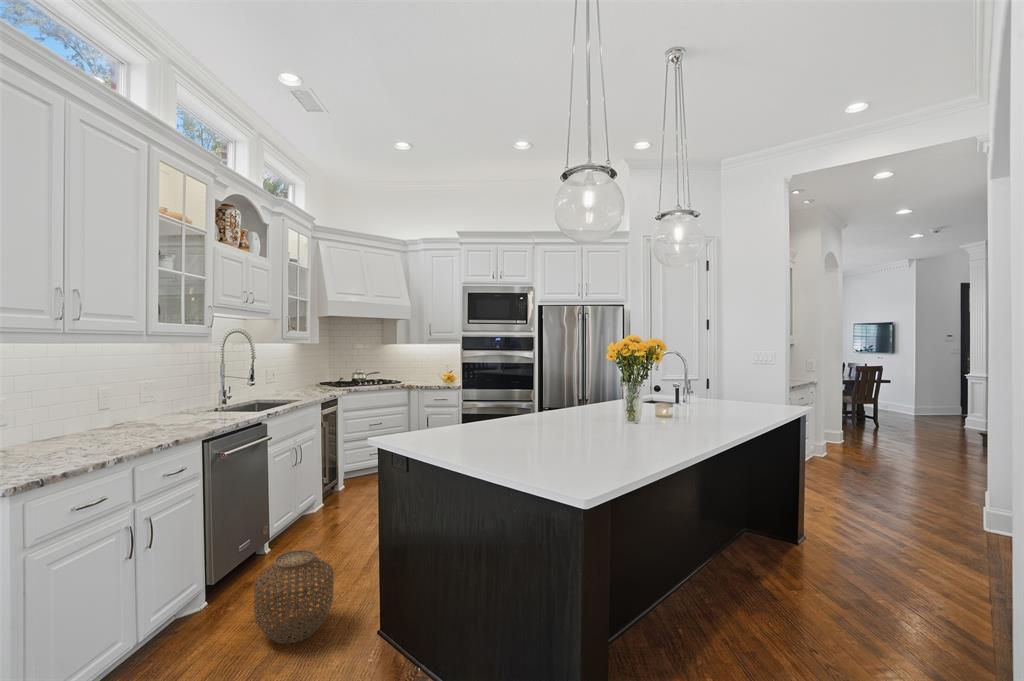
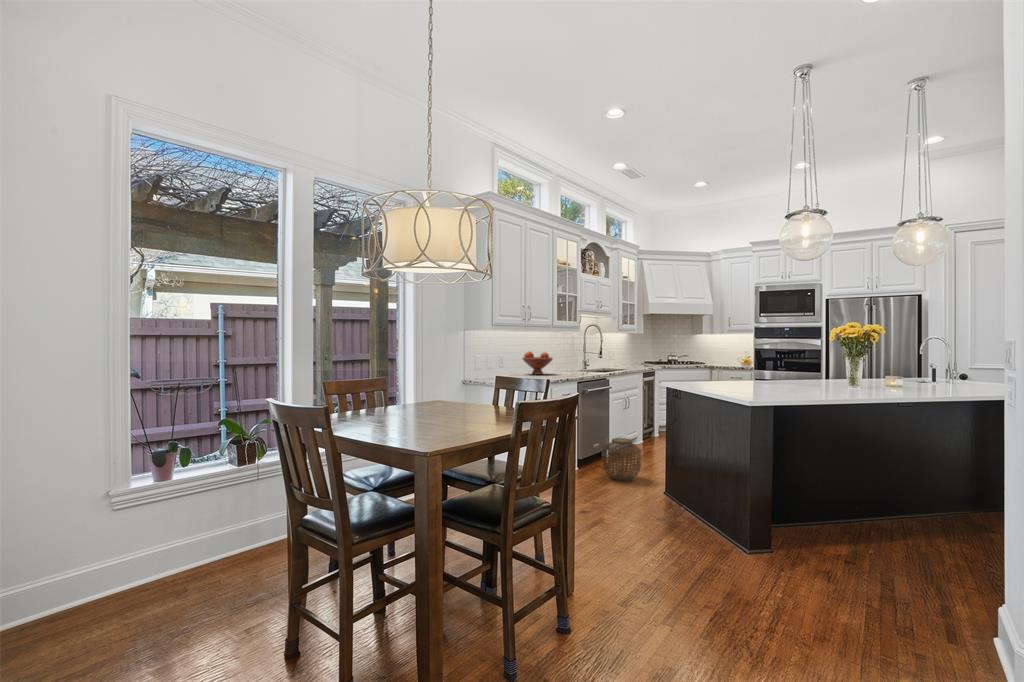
fruit bowl: none [52,391,140,443] -> present [522,351,553,375]

